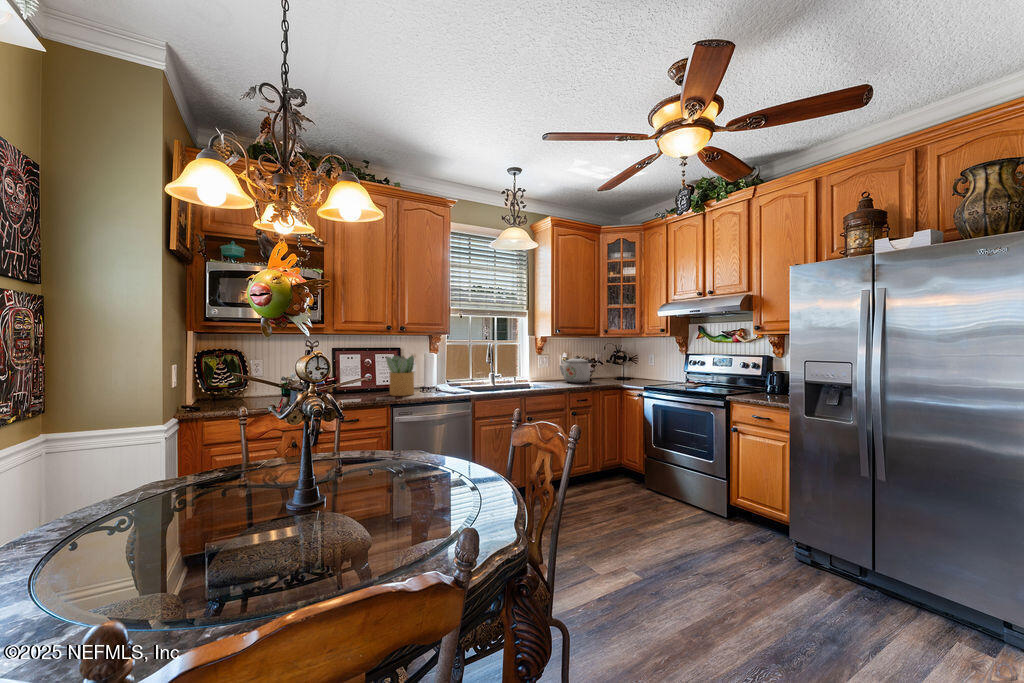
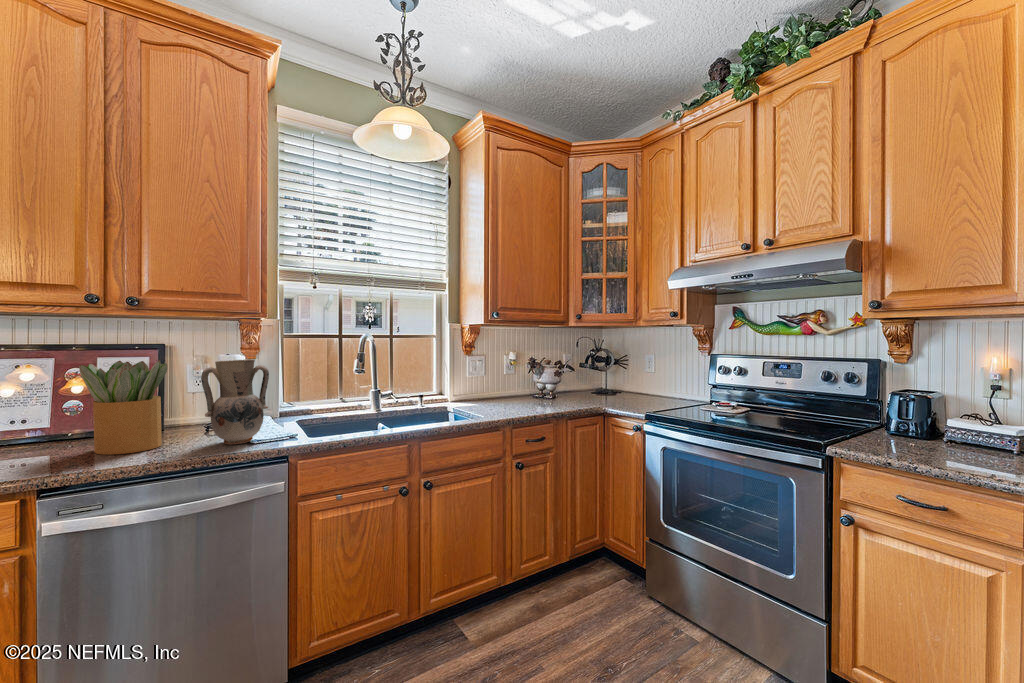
vase: none [432,355,458,394] -> present [201,359,269,444]
kettle: present [559,357,593,383] -> none [500,360,556,405]

